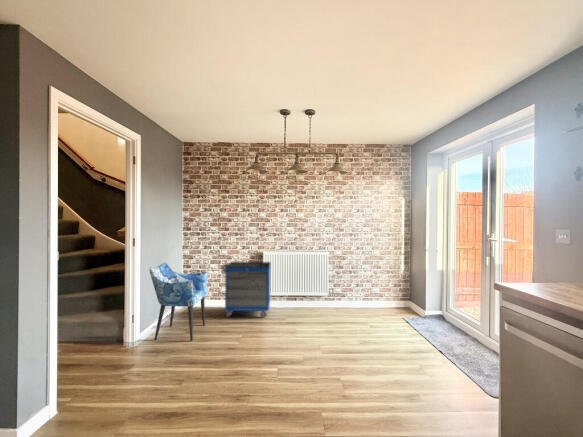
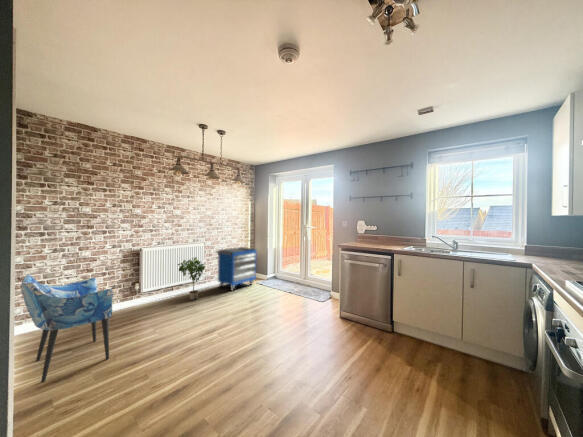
storage cabinet: present [221,262,271,318] -> present [217,247,256,290]
potted plant: none [286,267,322,317] -> present [178,257,205,301]

